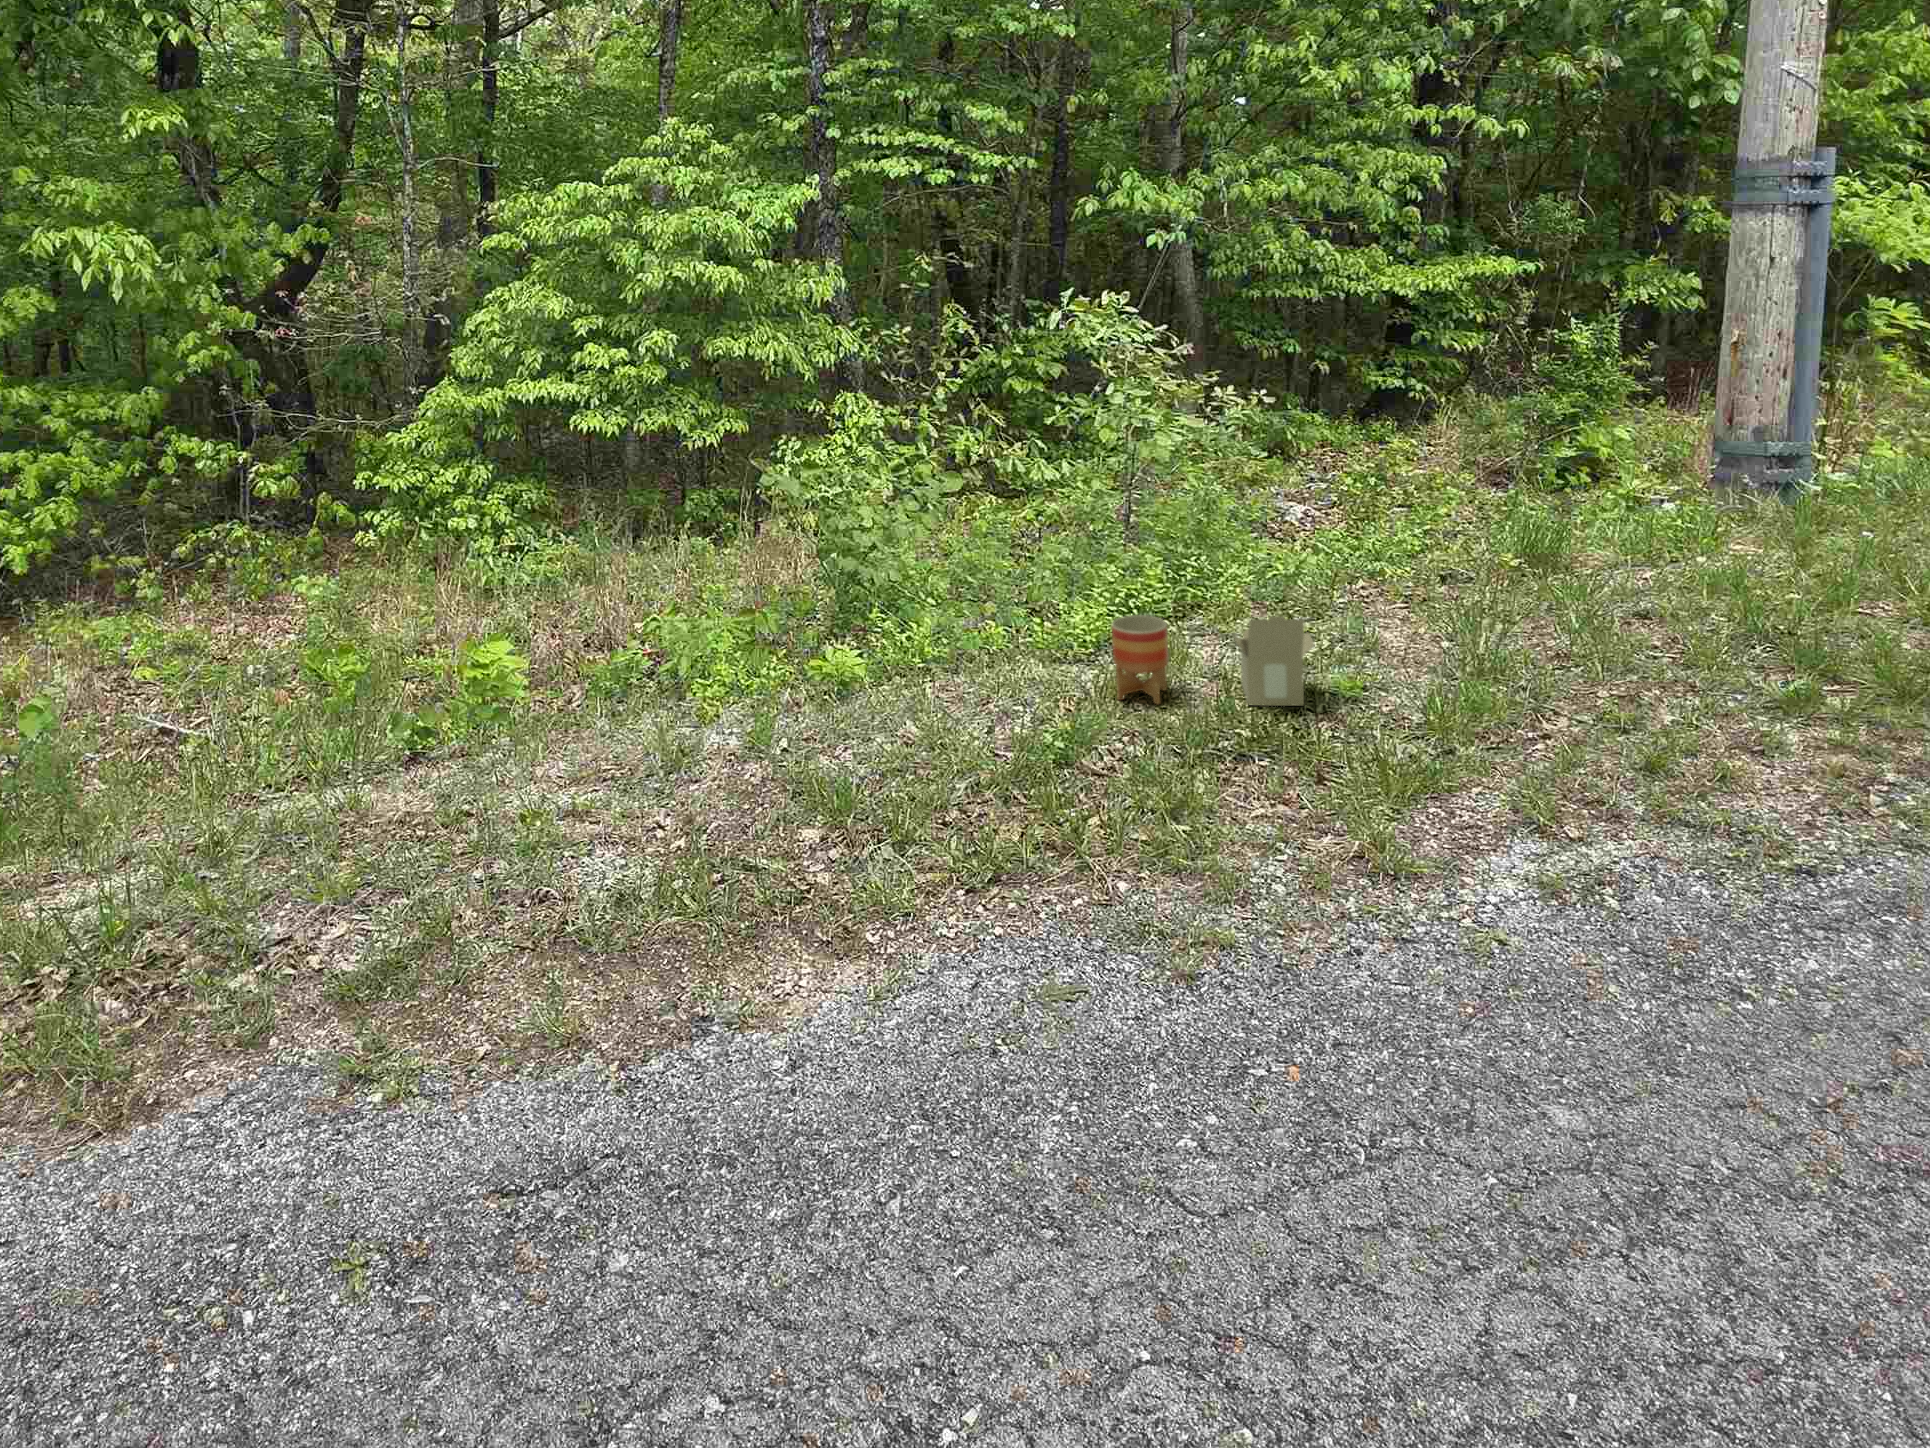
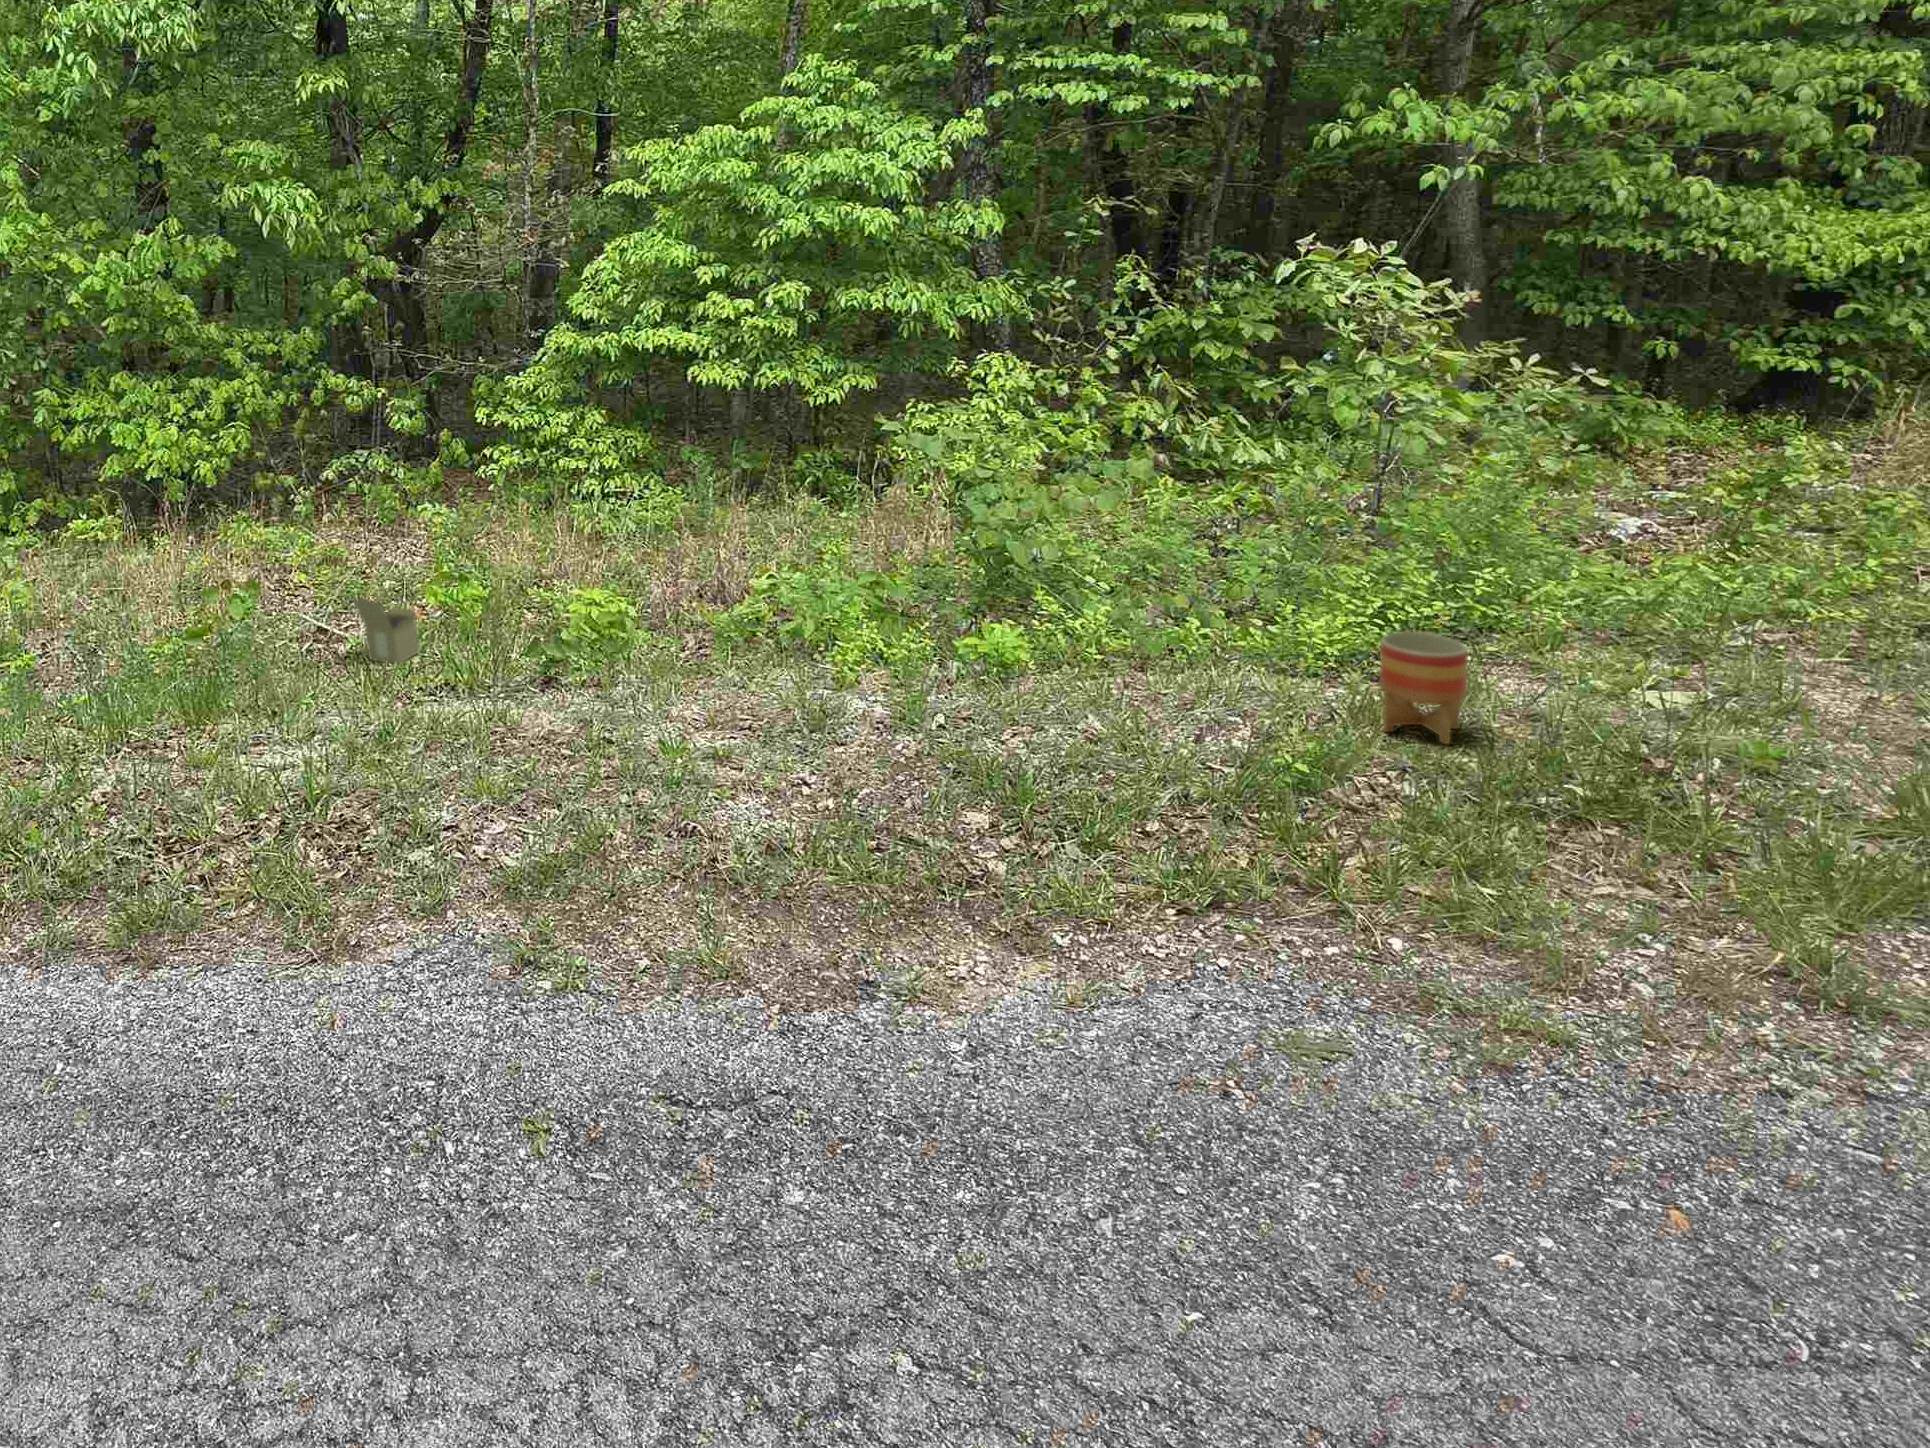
cardboard box: present [1233,616,1315,706] -> present [353,598,419,664]

